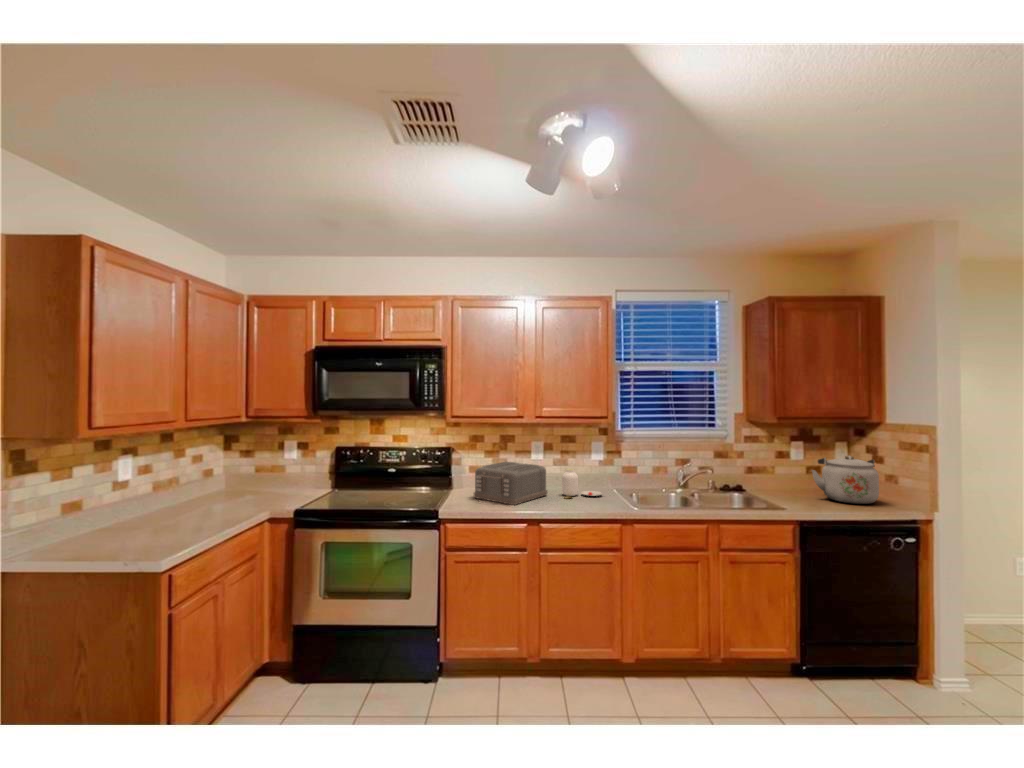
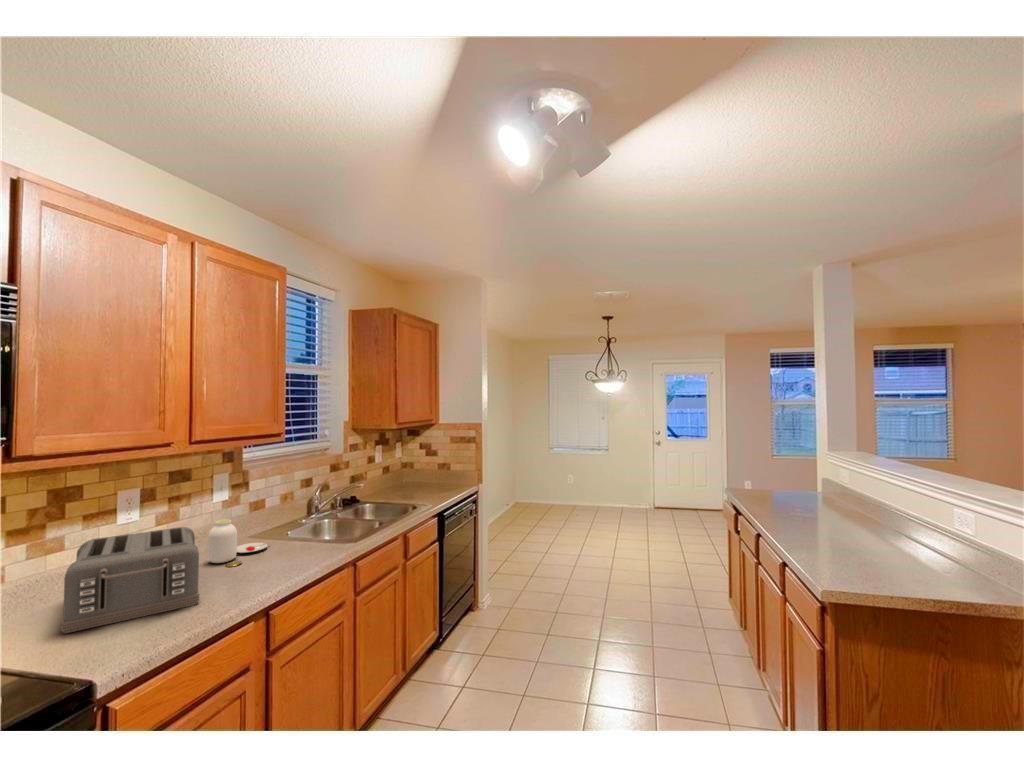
kettle: present [812,456,879,504] -> none [405,452,450,490]

